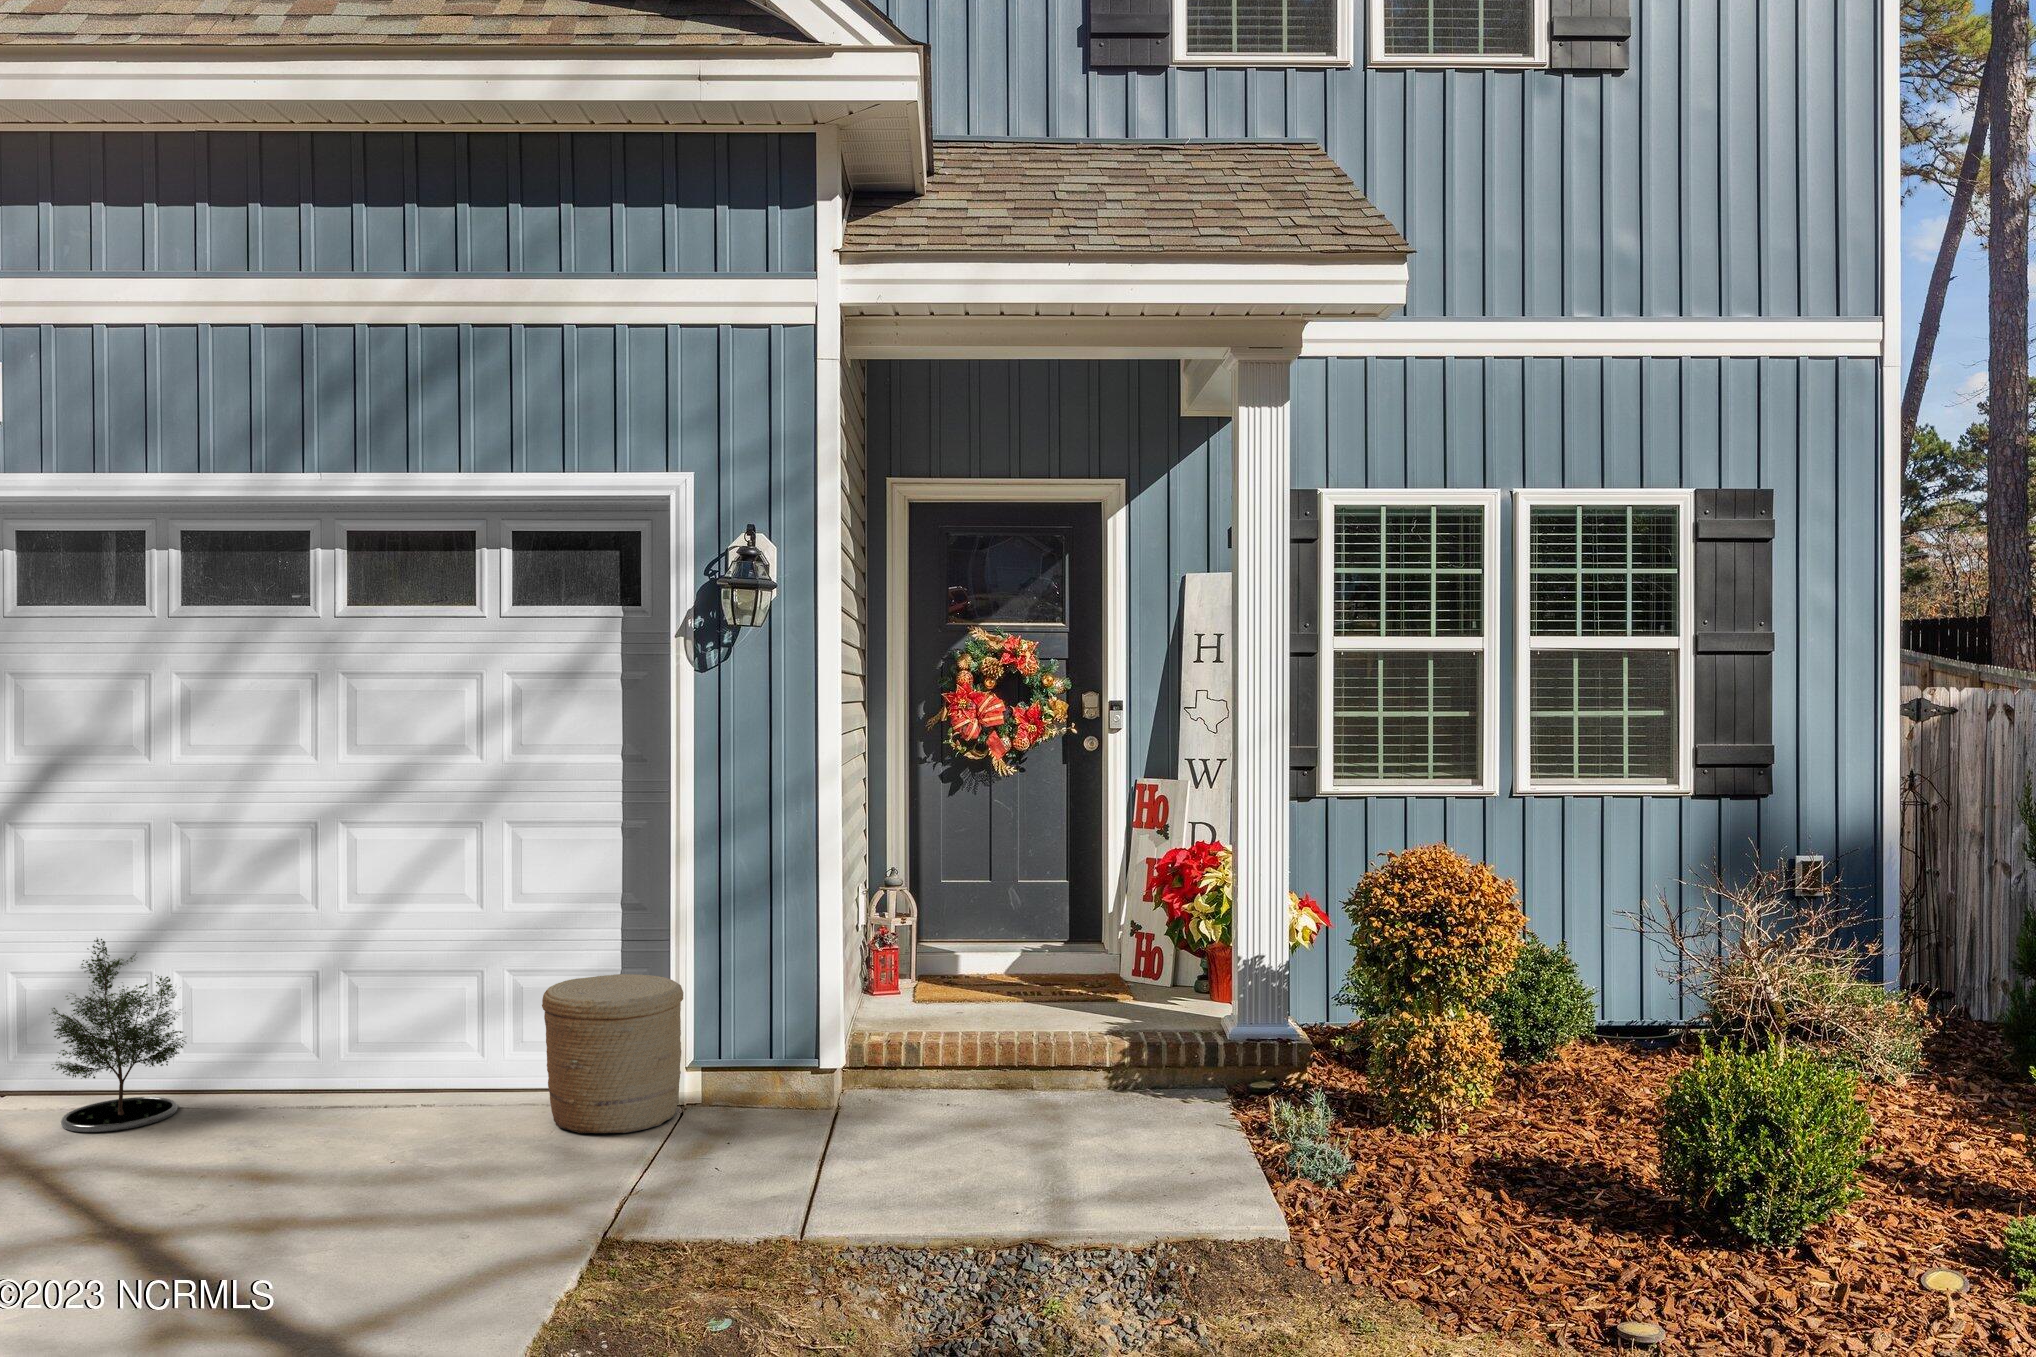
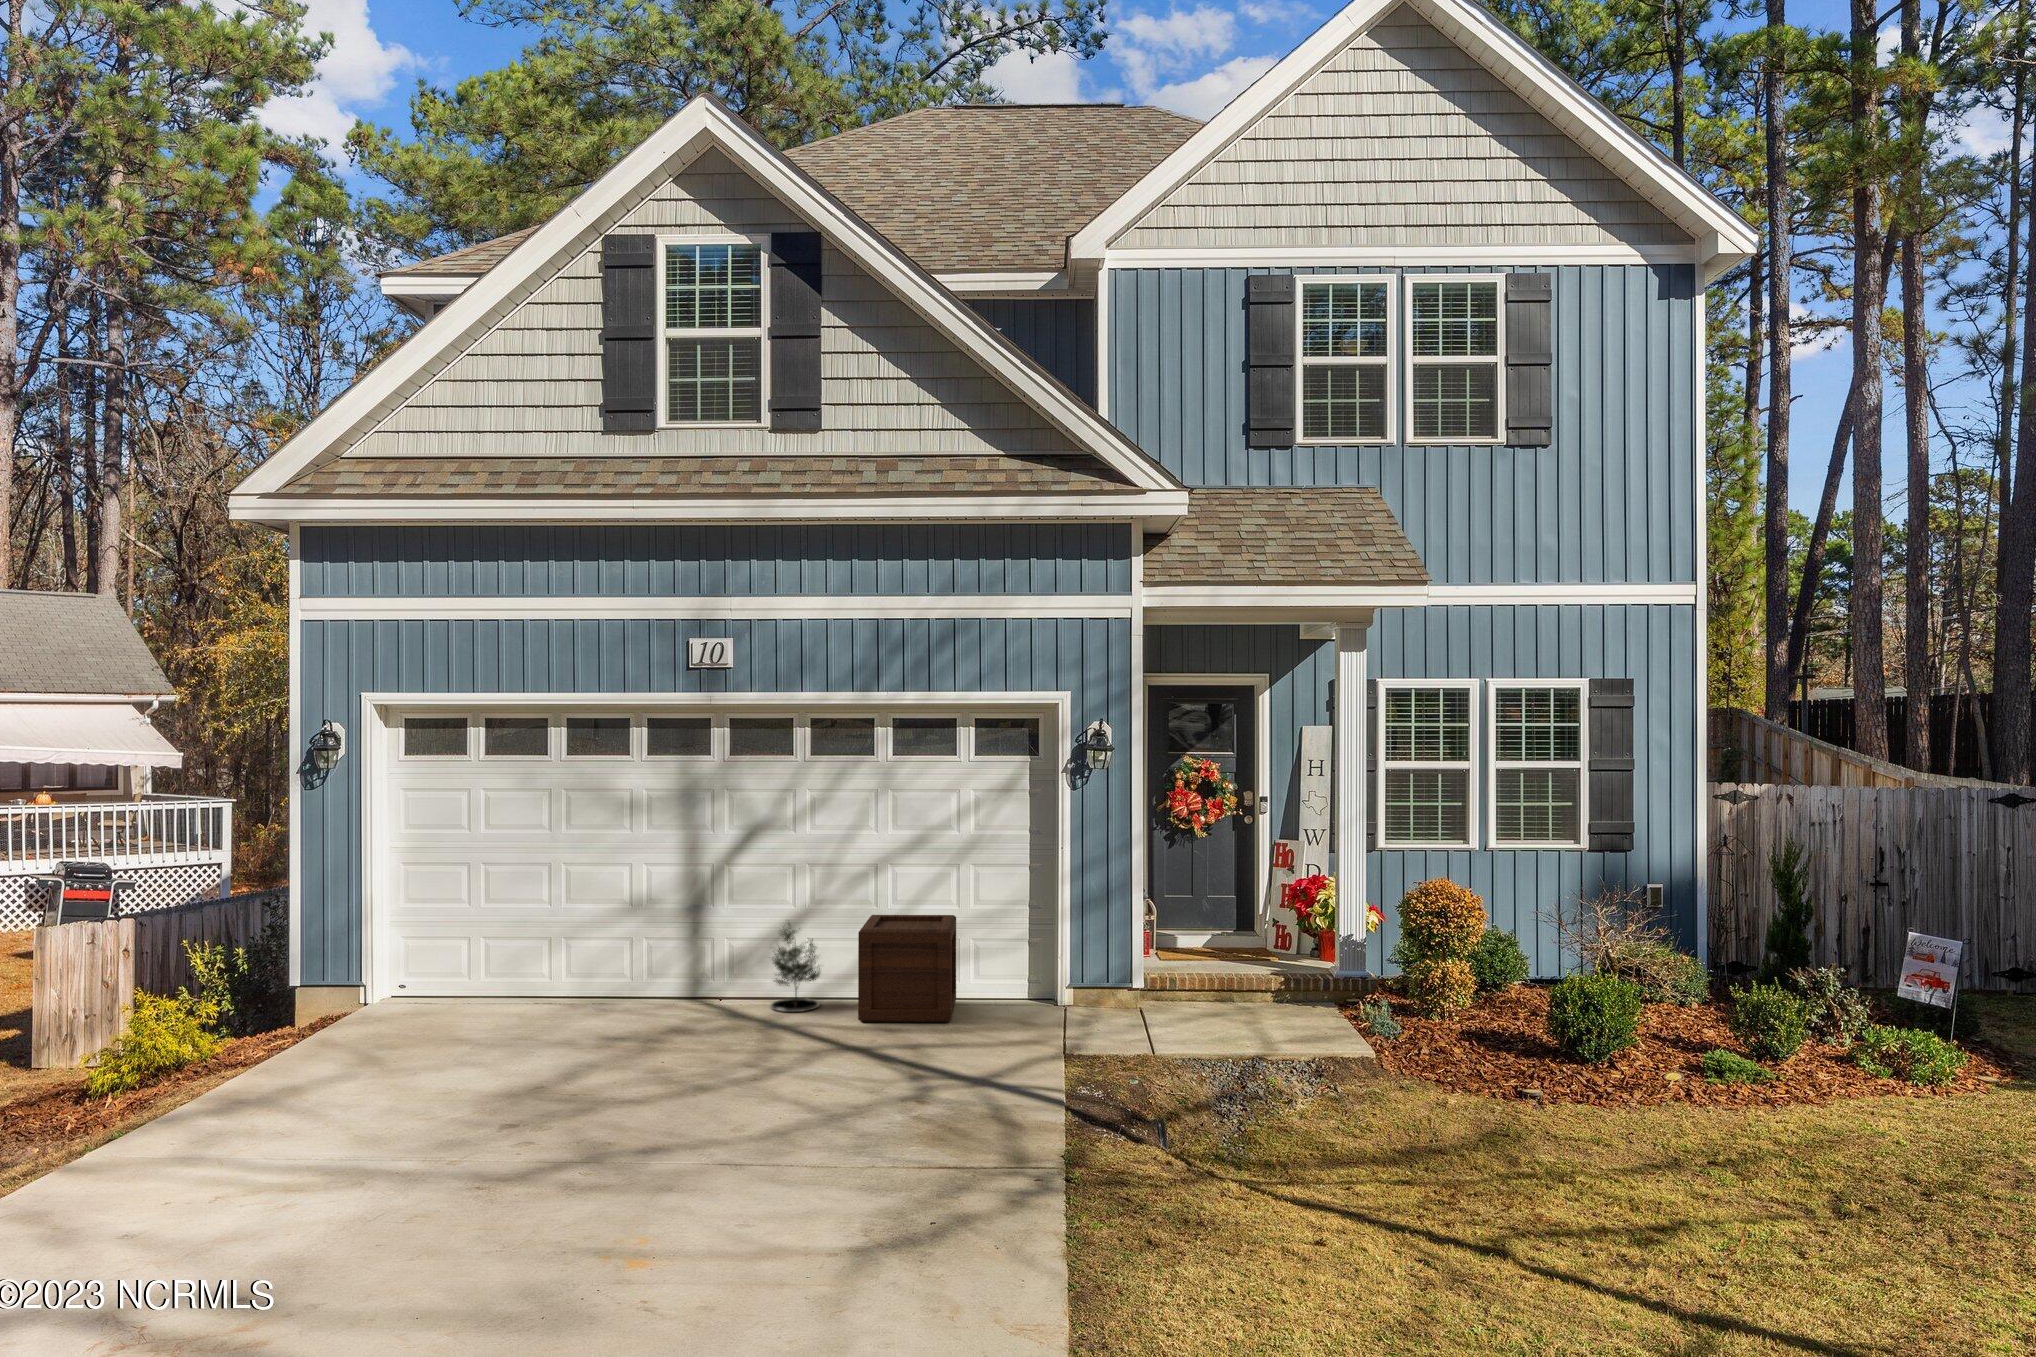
wooden crate: none [208,926,472,1155] -> present [858,915,956,1022]
woven basket: present [542,974,683,1134] -> none [1000,940,1067,1016]

